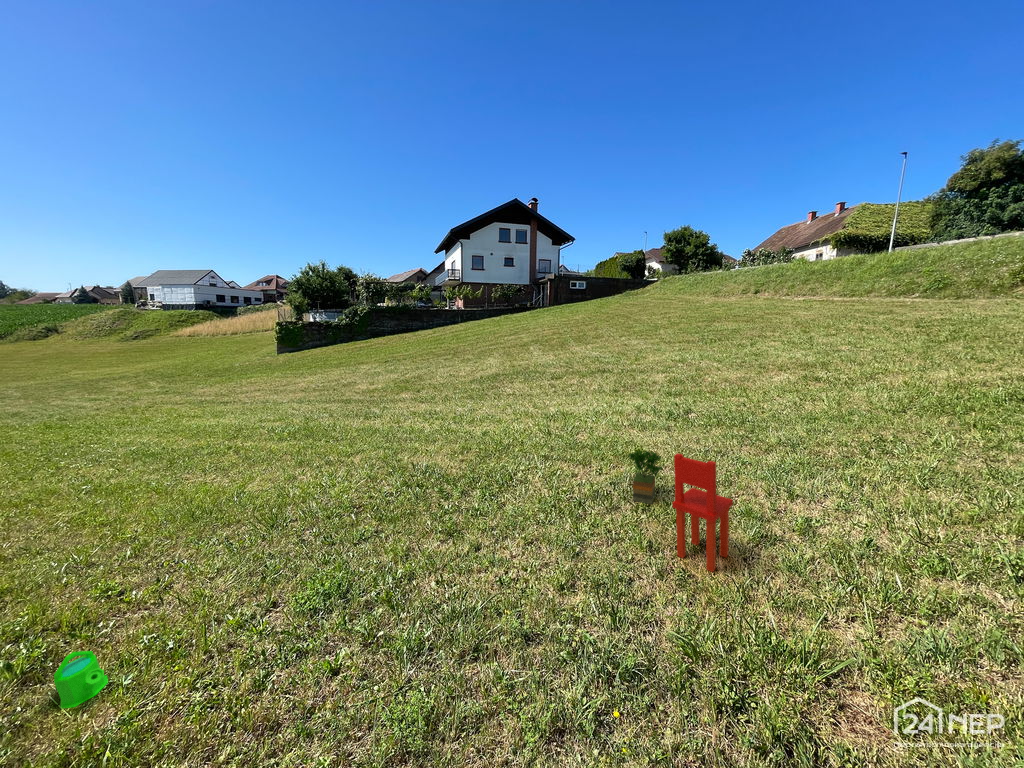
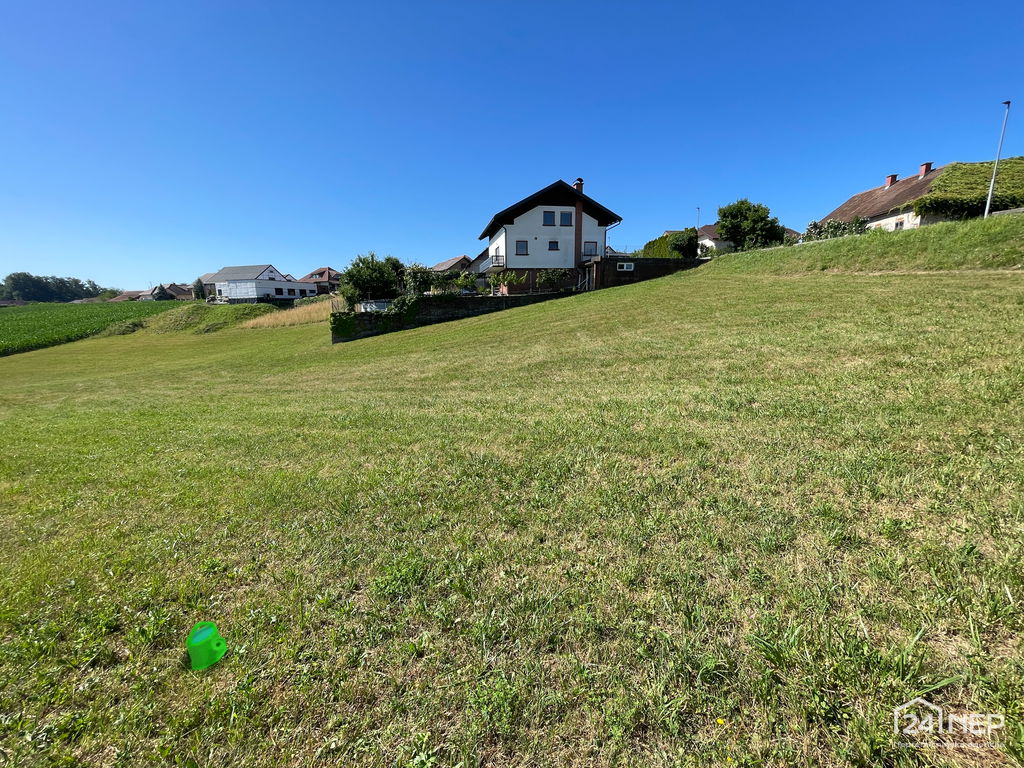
potted tree: present [628,451,662,504] -> none [693,445,732,501]
chair: present [672,453,733,572] -> none [748,451,815,575]

